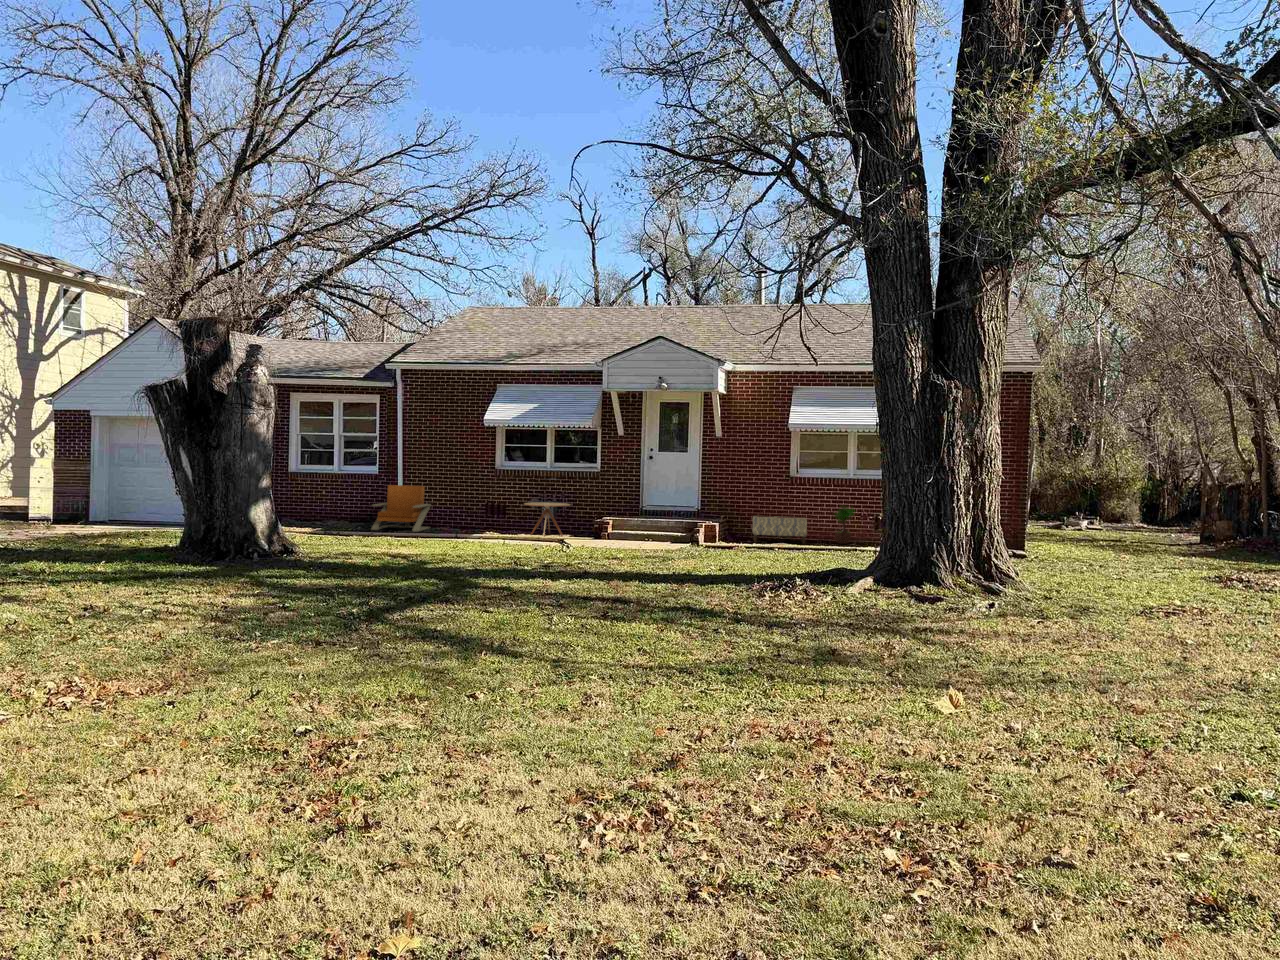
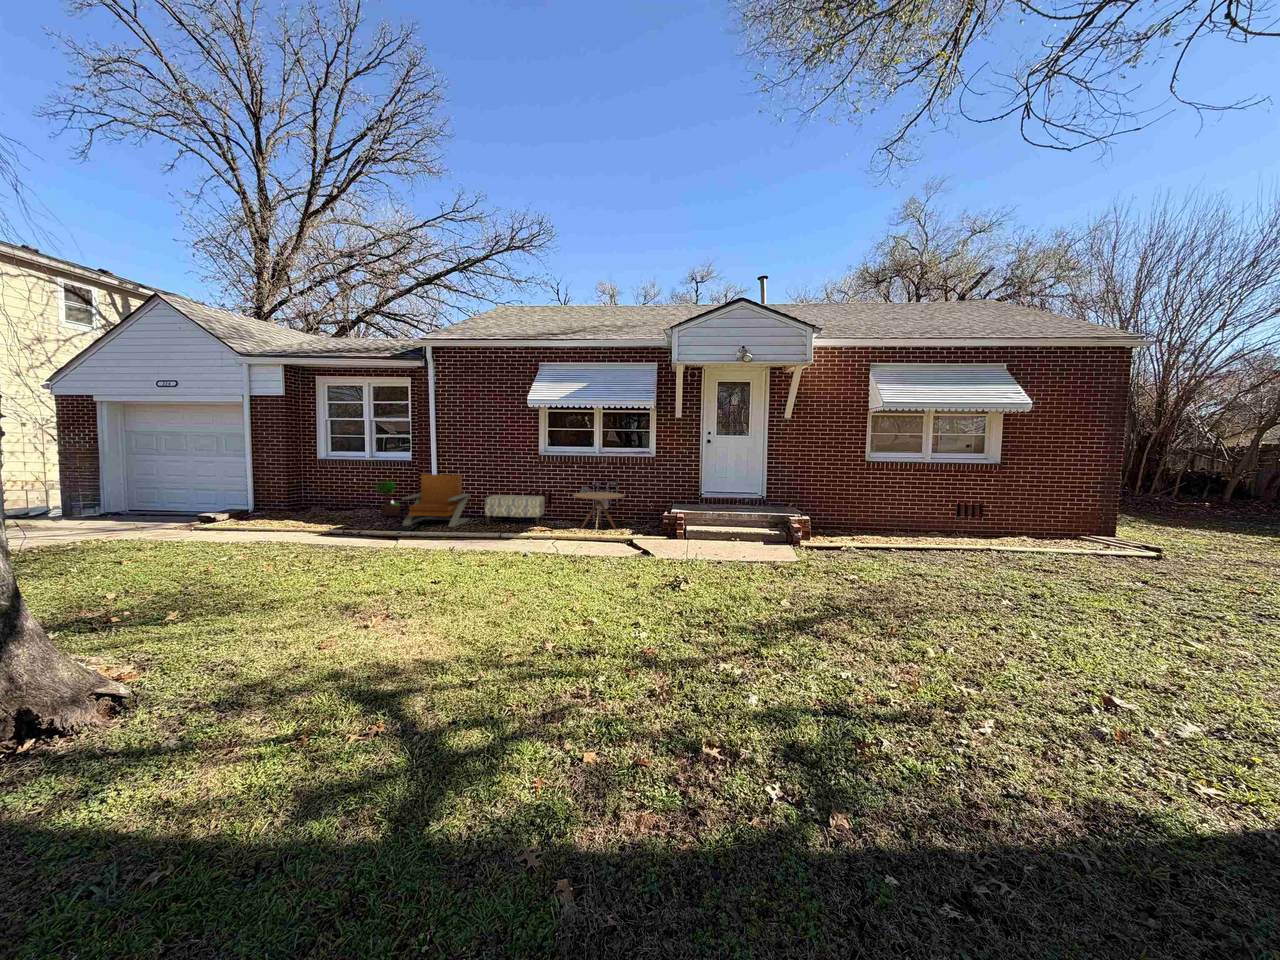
potted tree: present [835,507,853,544] -> present [374,479,400,516]
bench: present [752,516,807,544] -> present [485,495,545,525]

